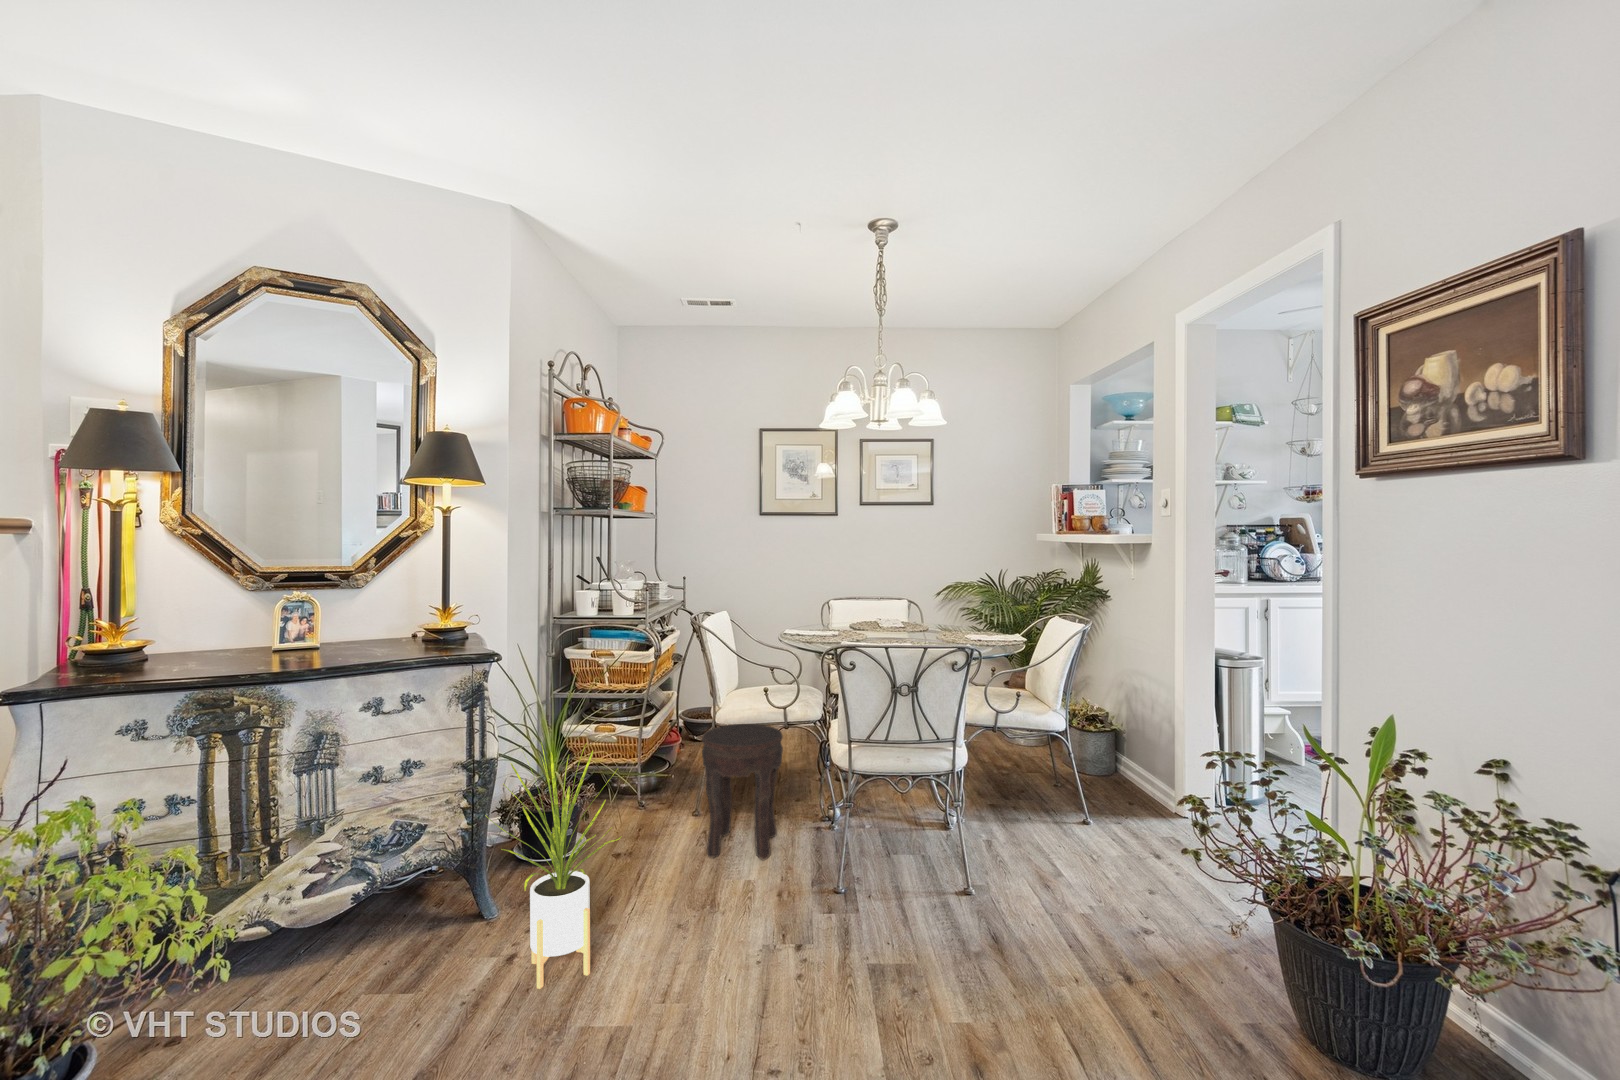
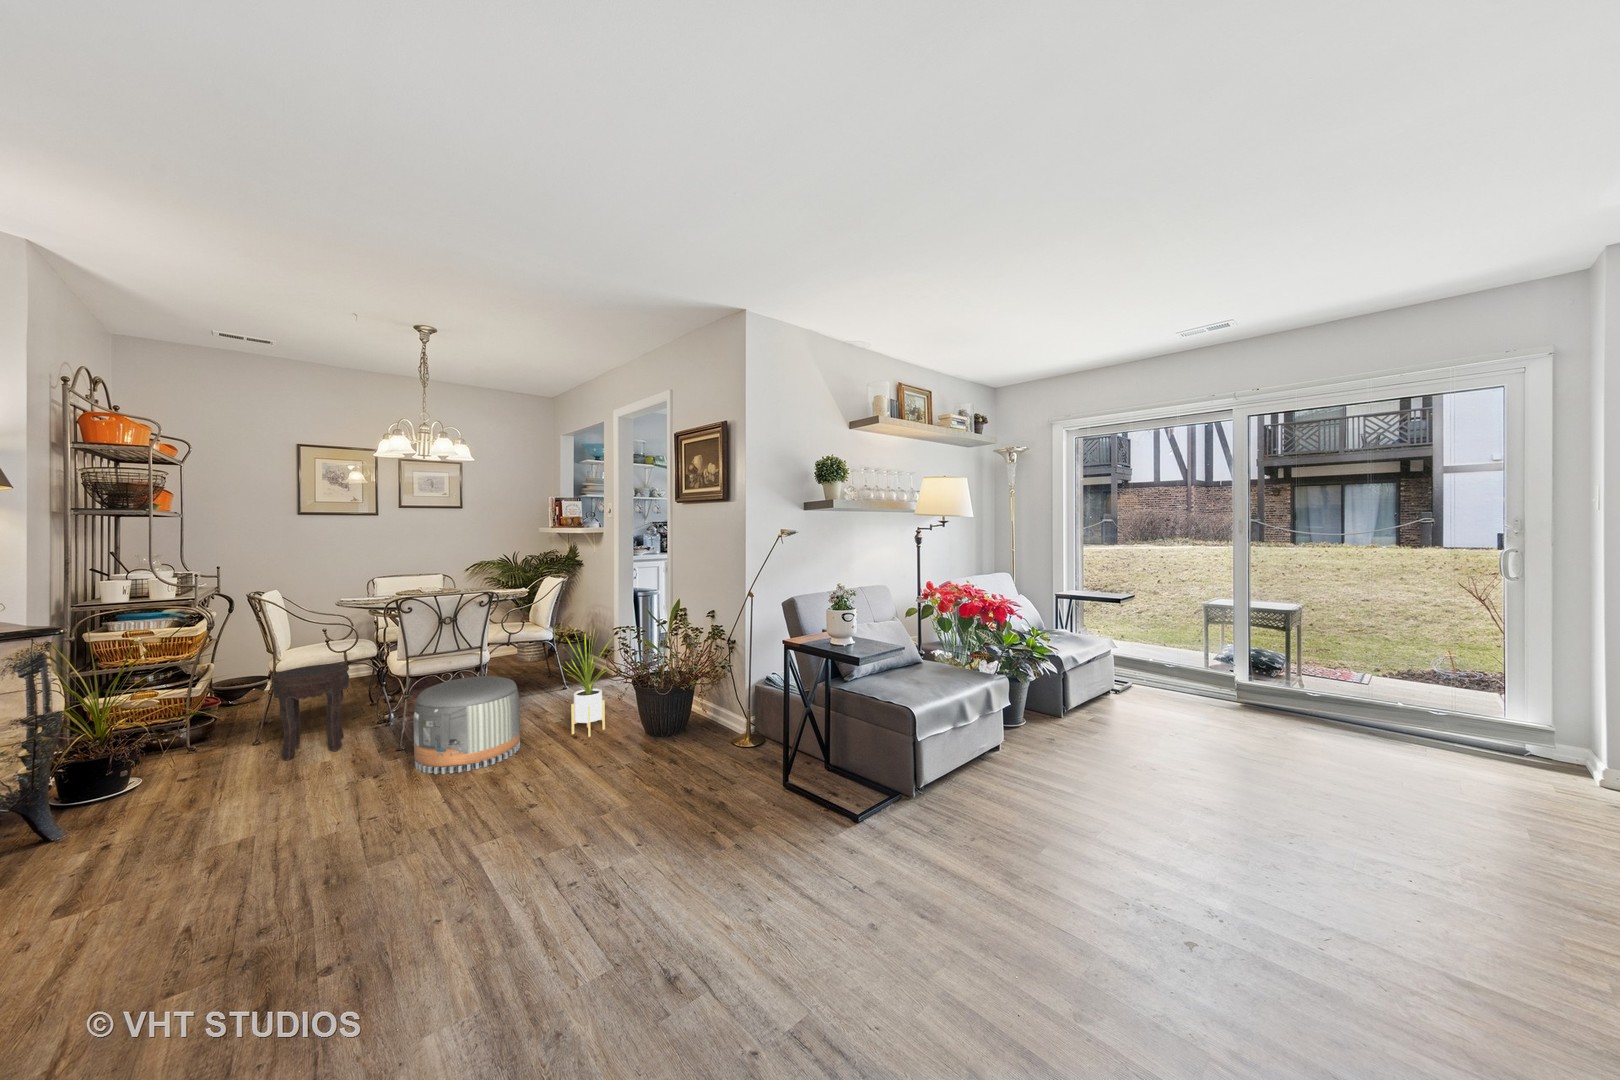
house plant: present [486,743,621,989] -> present [564,634,614,737]
pouf: none [849,796,1016,997] -> present [413,676,520,774]

